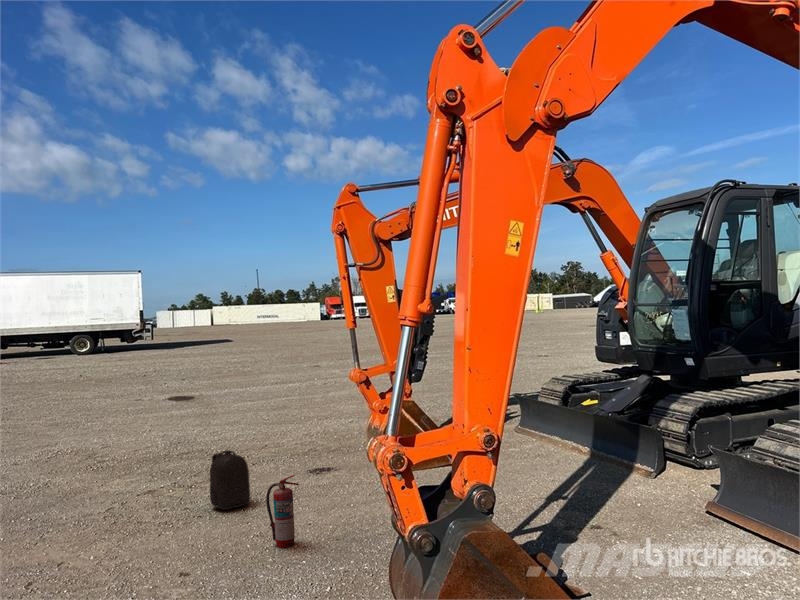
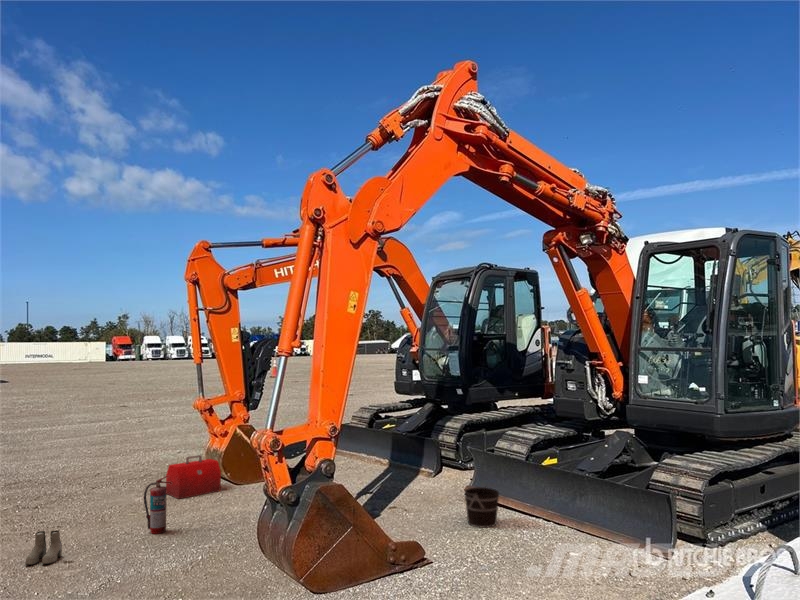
toolbox: none [313,440,376,494] -> present [166,455,221,499]
backpack: present [210,450,250,510] -> none [76,464,114,514]
bucket: none [706,513,768,581] -> present [464,487,499,528]
boots: none [121,542,166,586] -> present [26,530,62,565]

